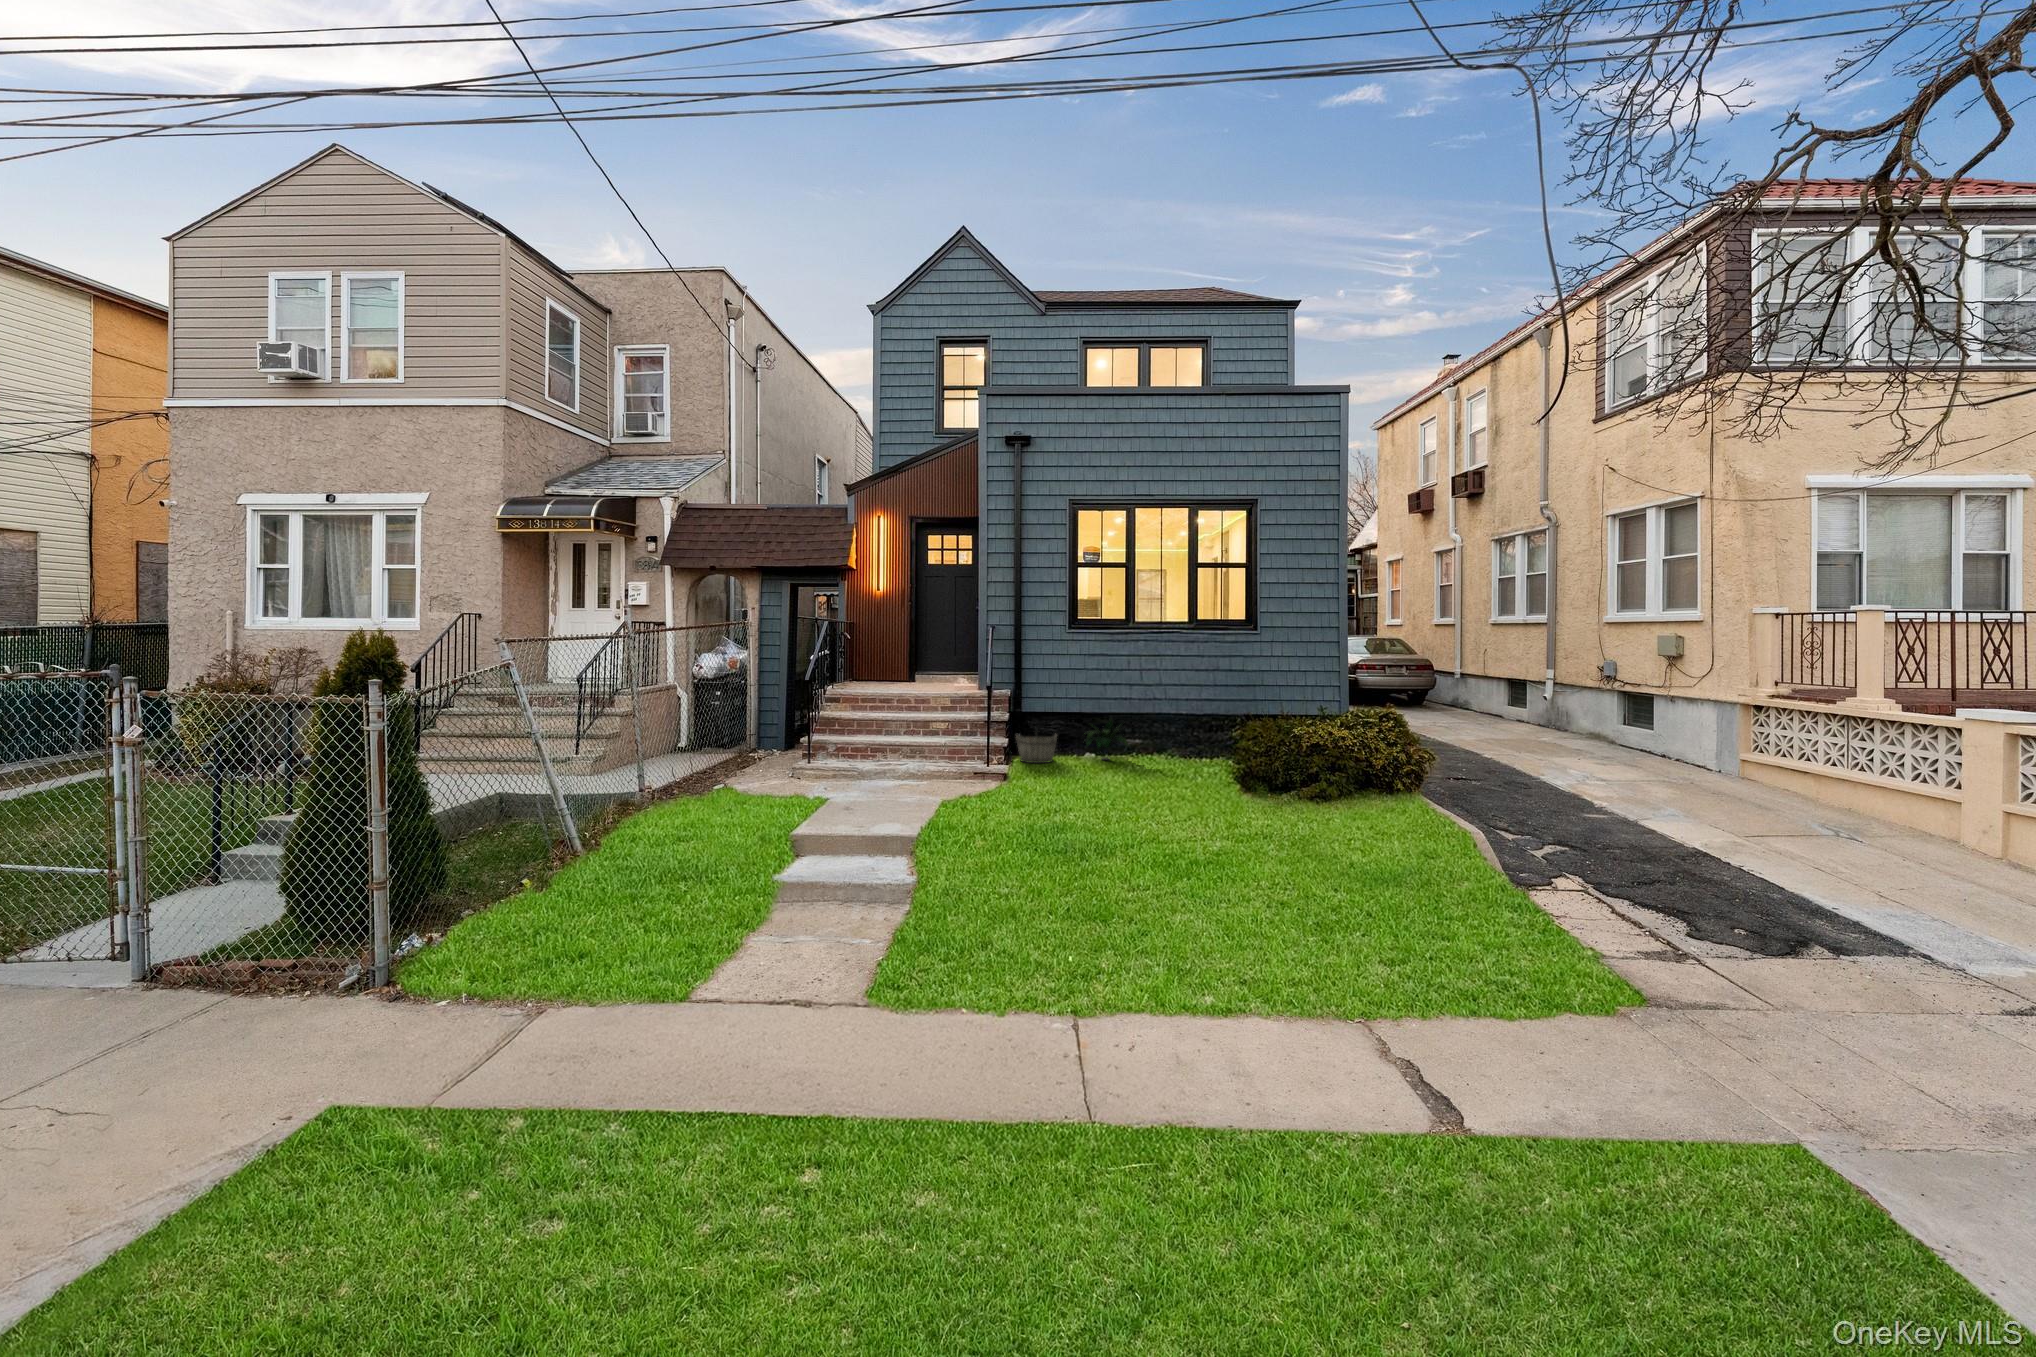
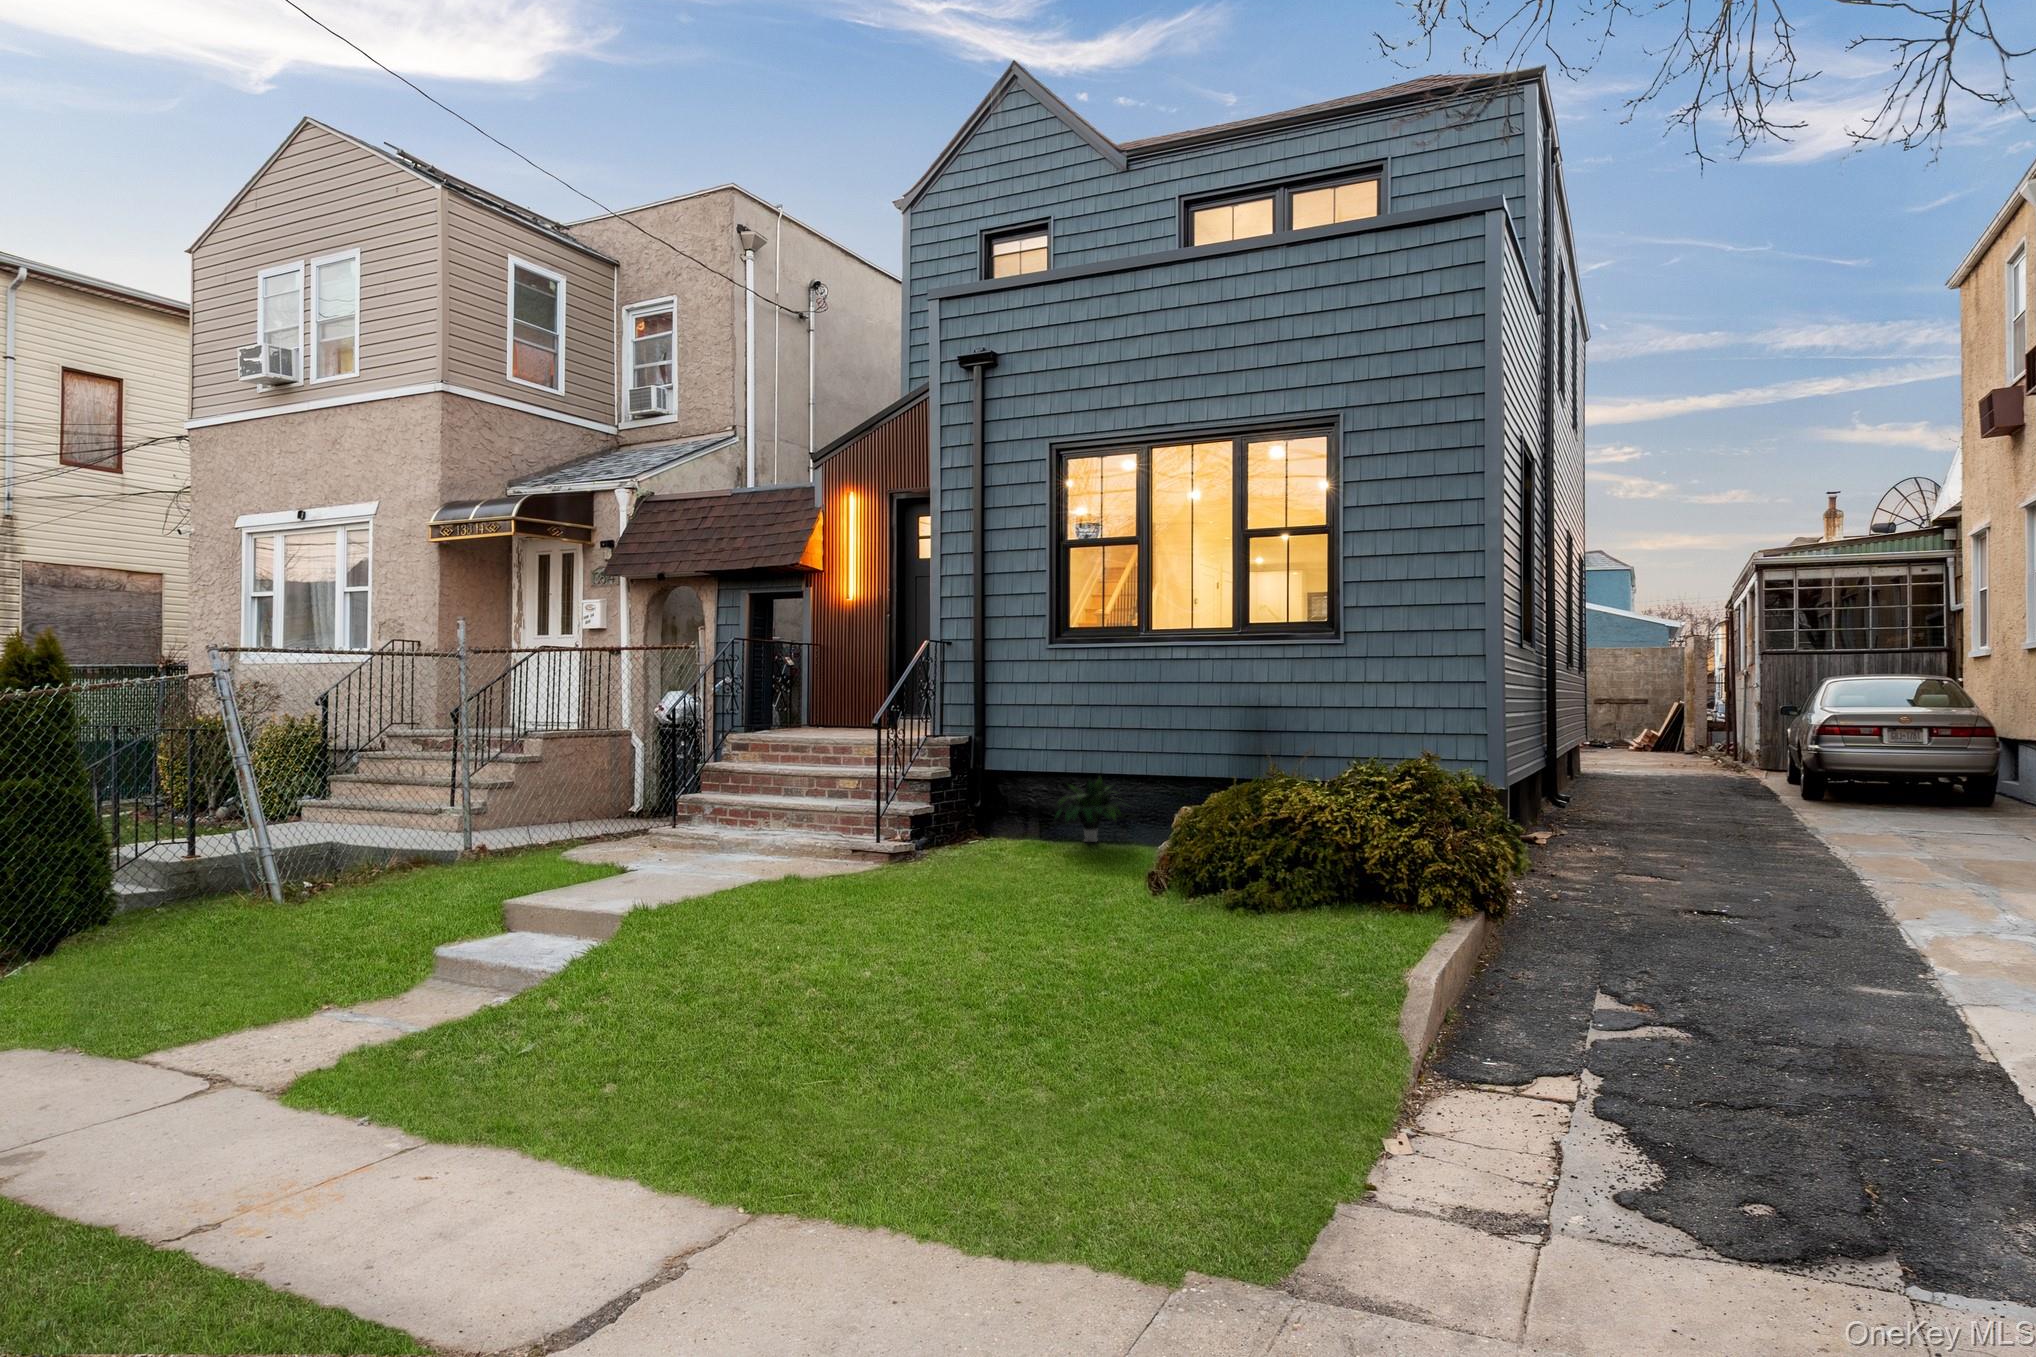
wooden bucket: present [1016,735,1057,763] -> none [955,785,1019,843]

